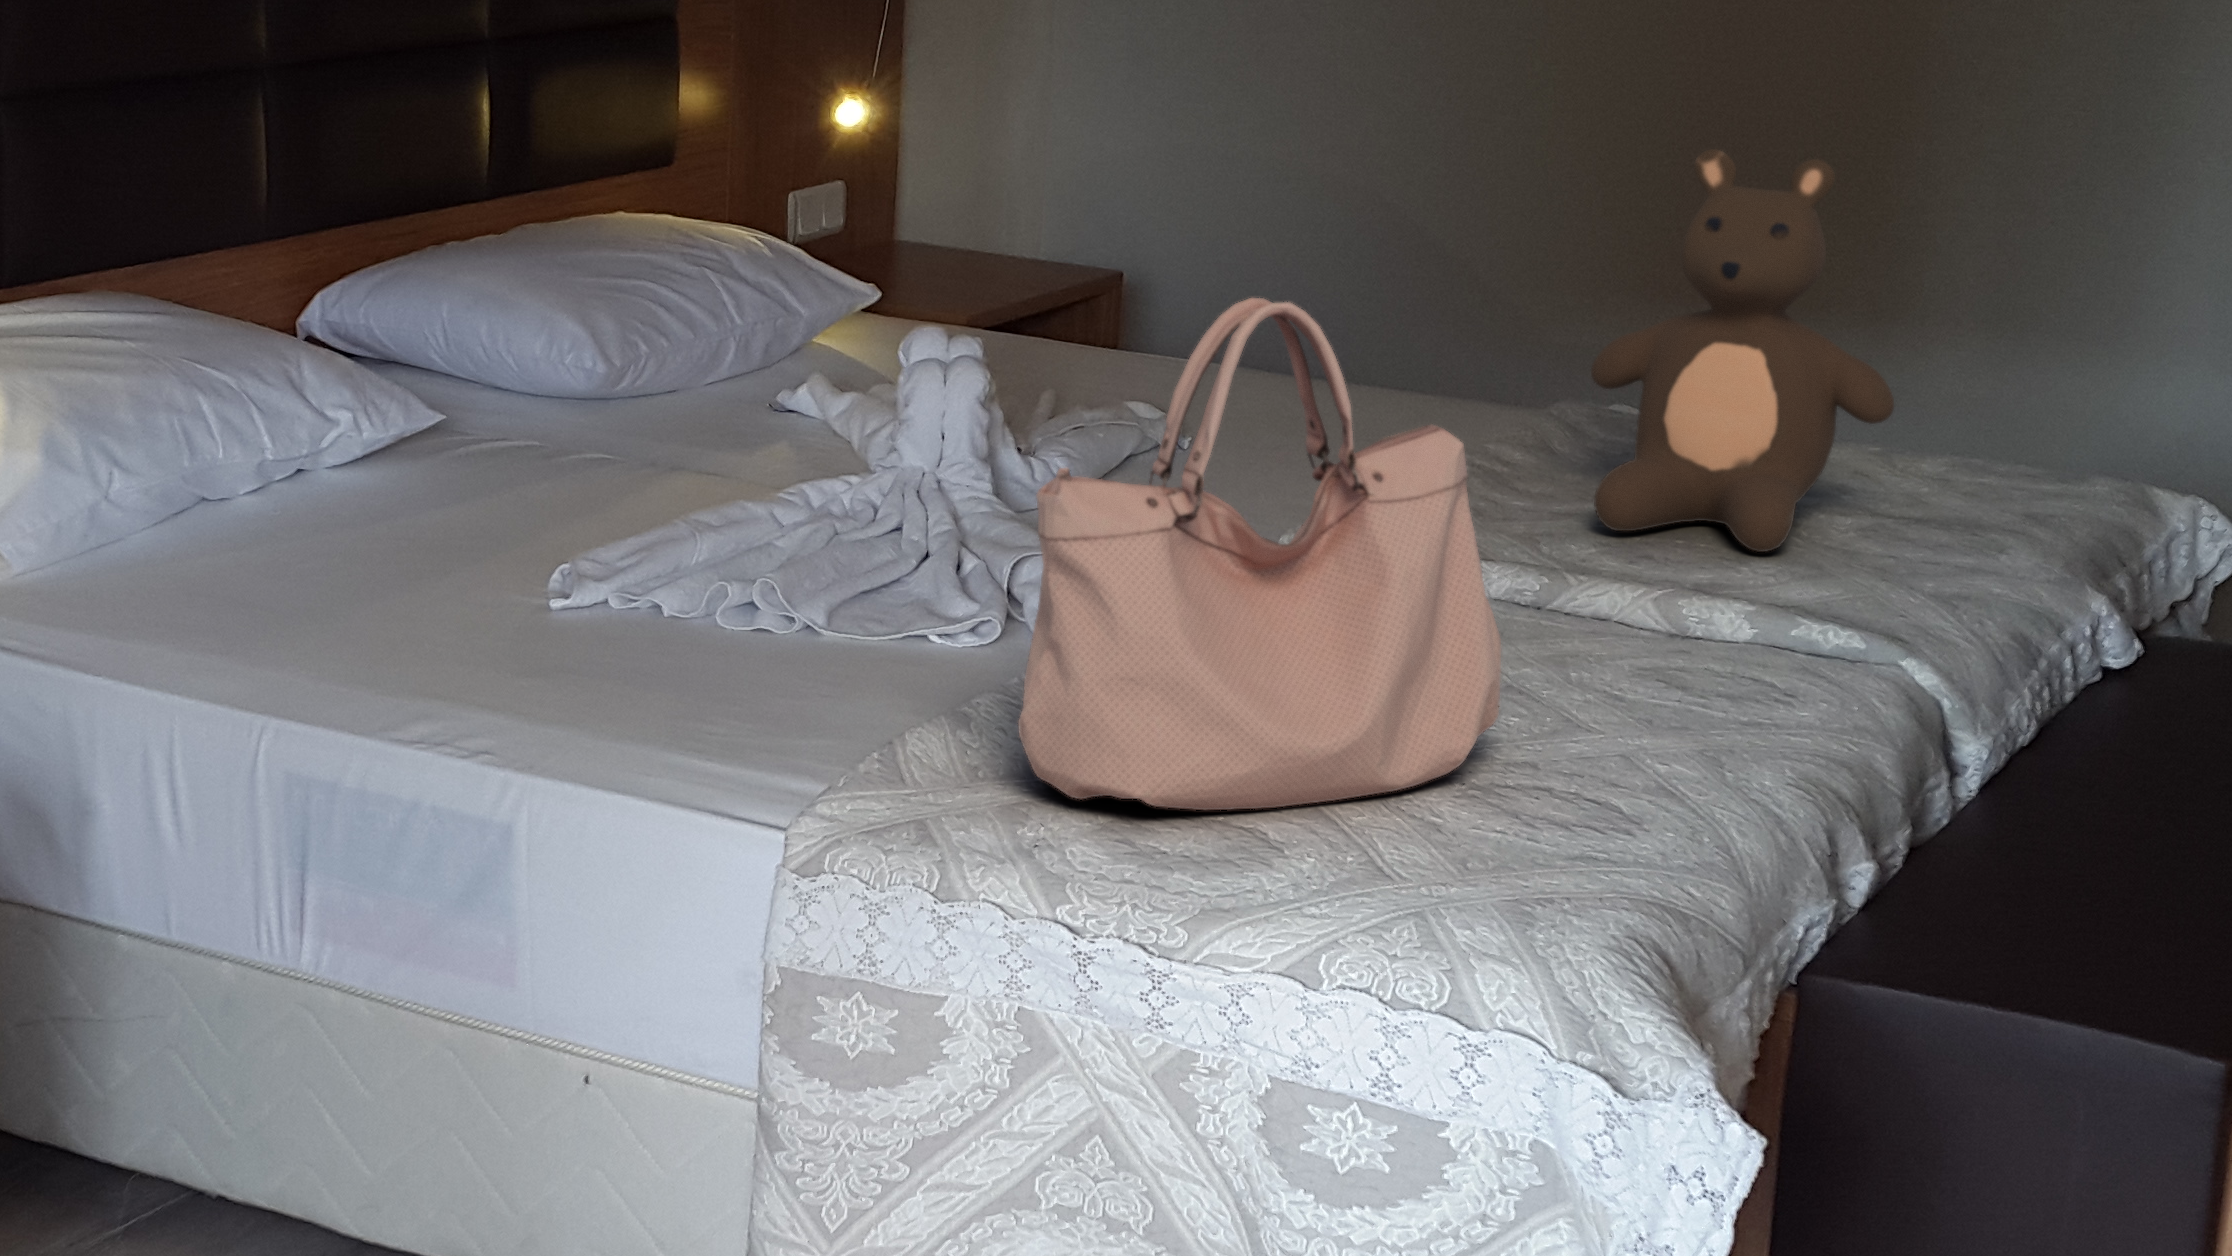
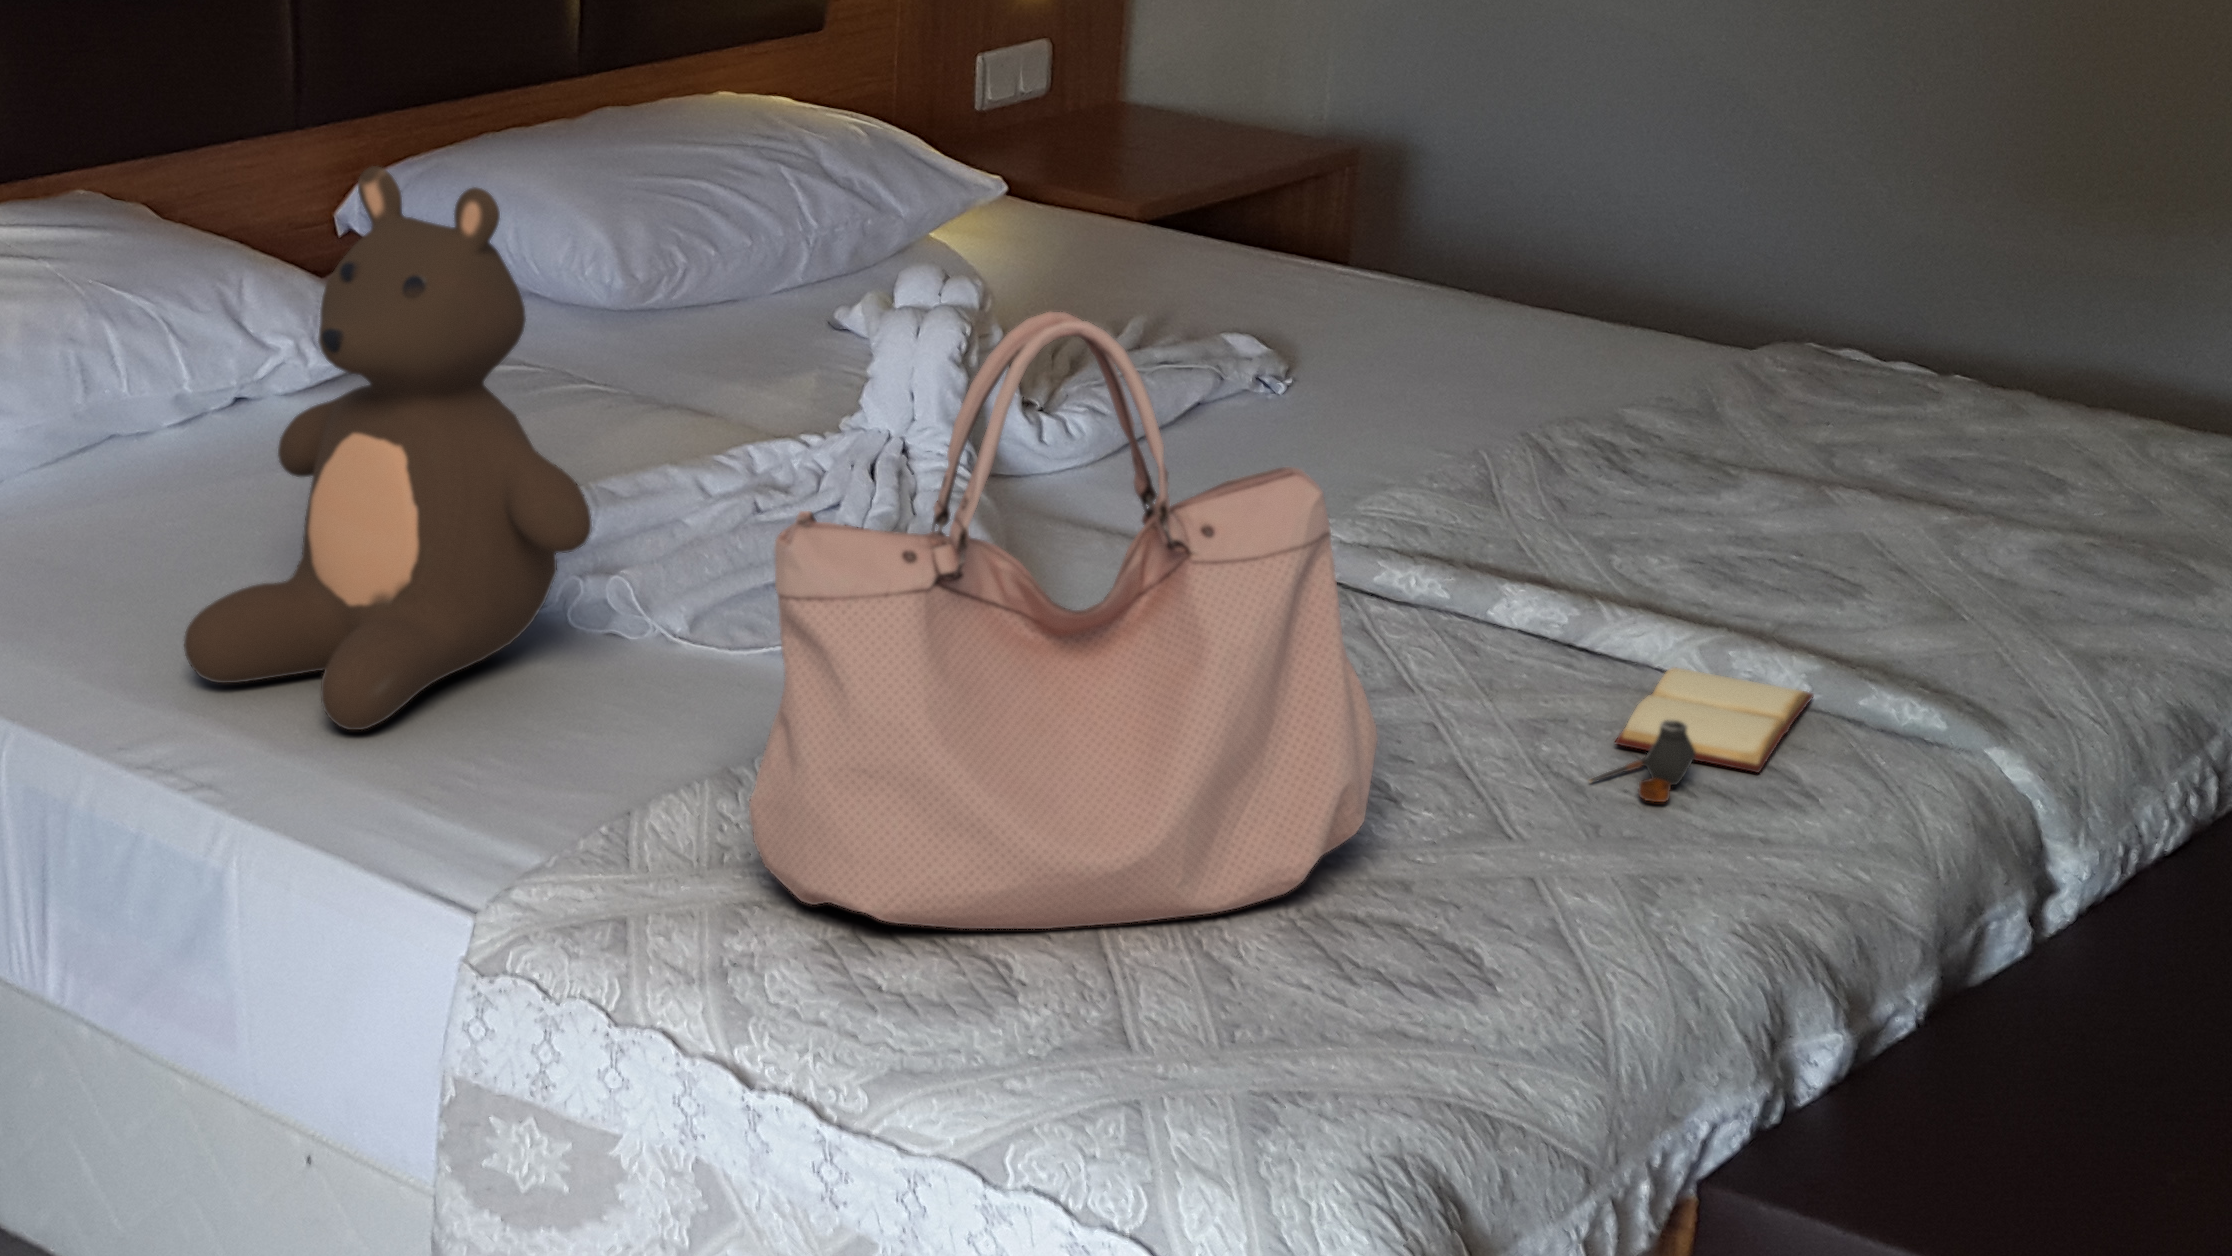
teddy bear: present [1591,149,1894,552] -> present [184,166,592,730]
book: none [1624,616,1758,704] -> present [1590,668,1814,802]

